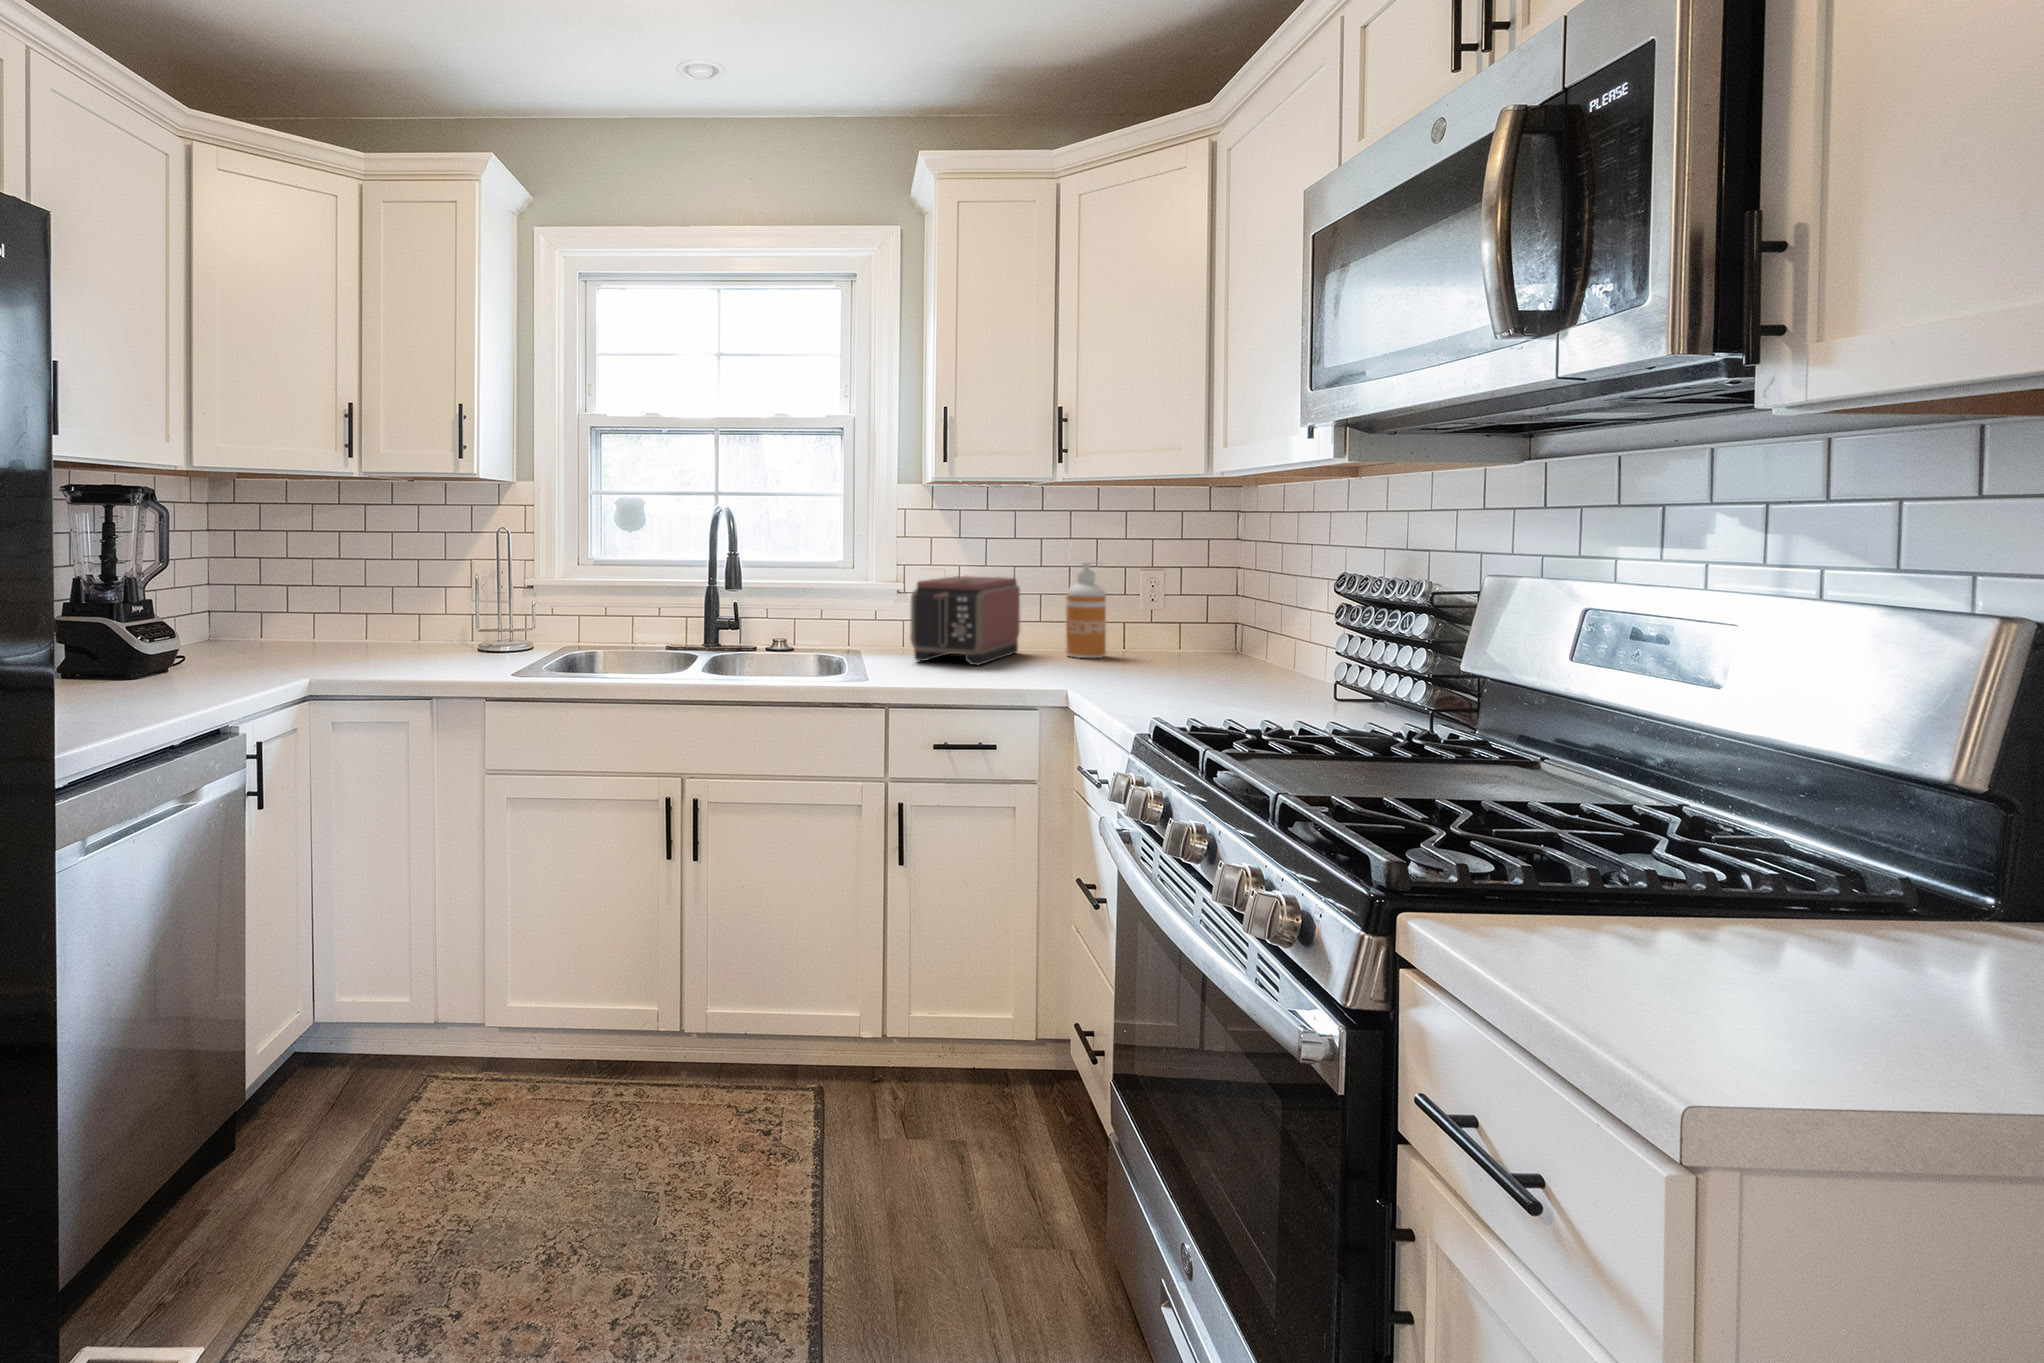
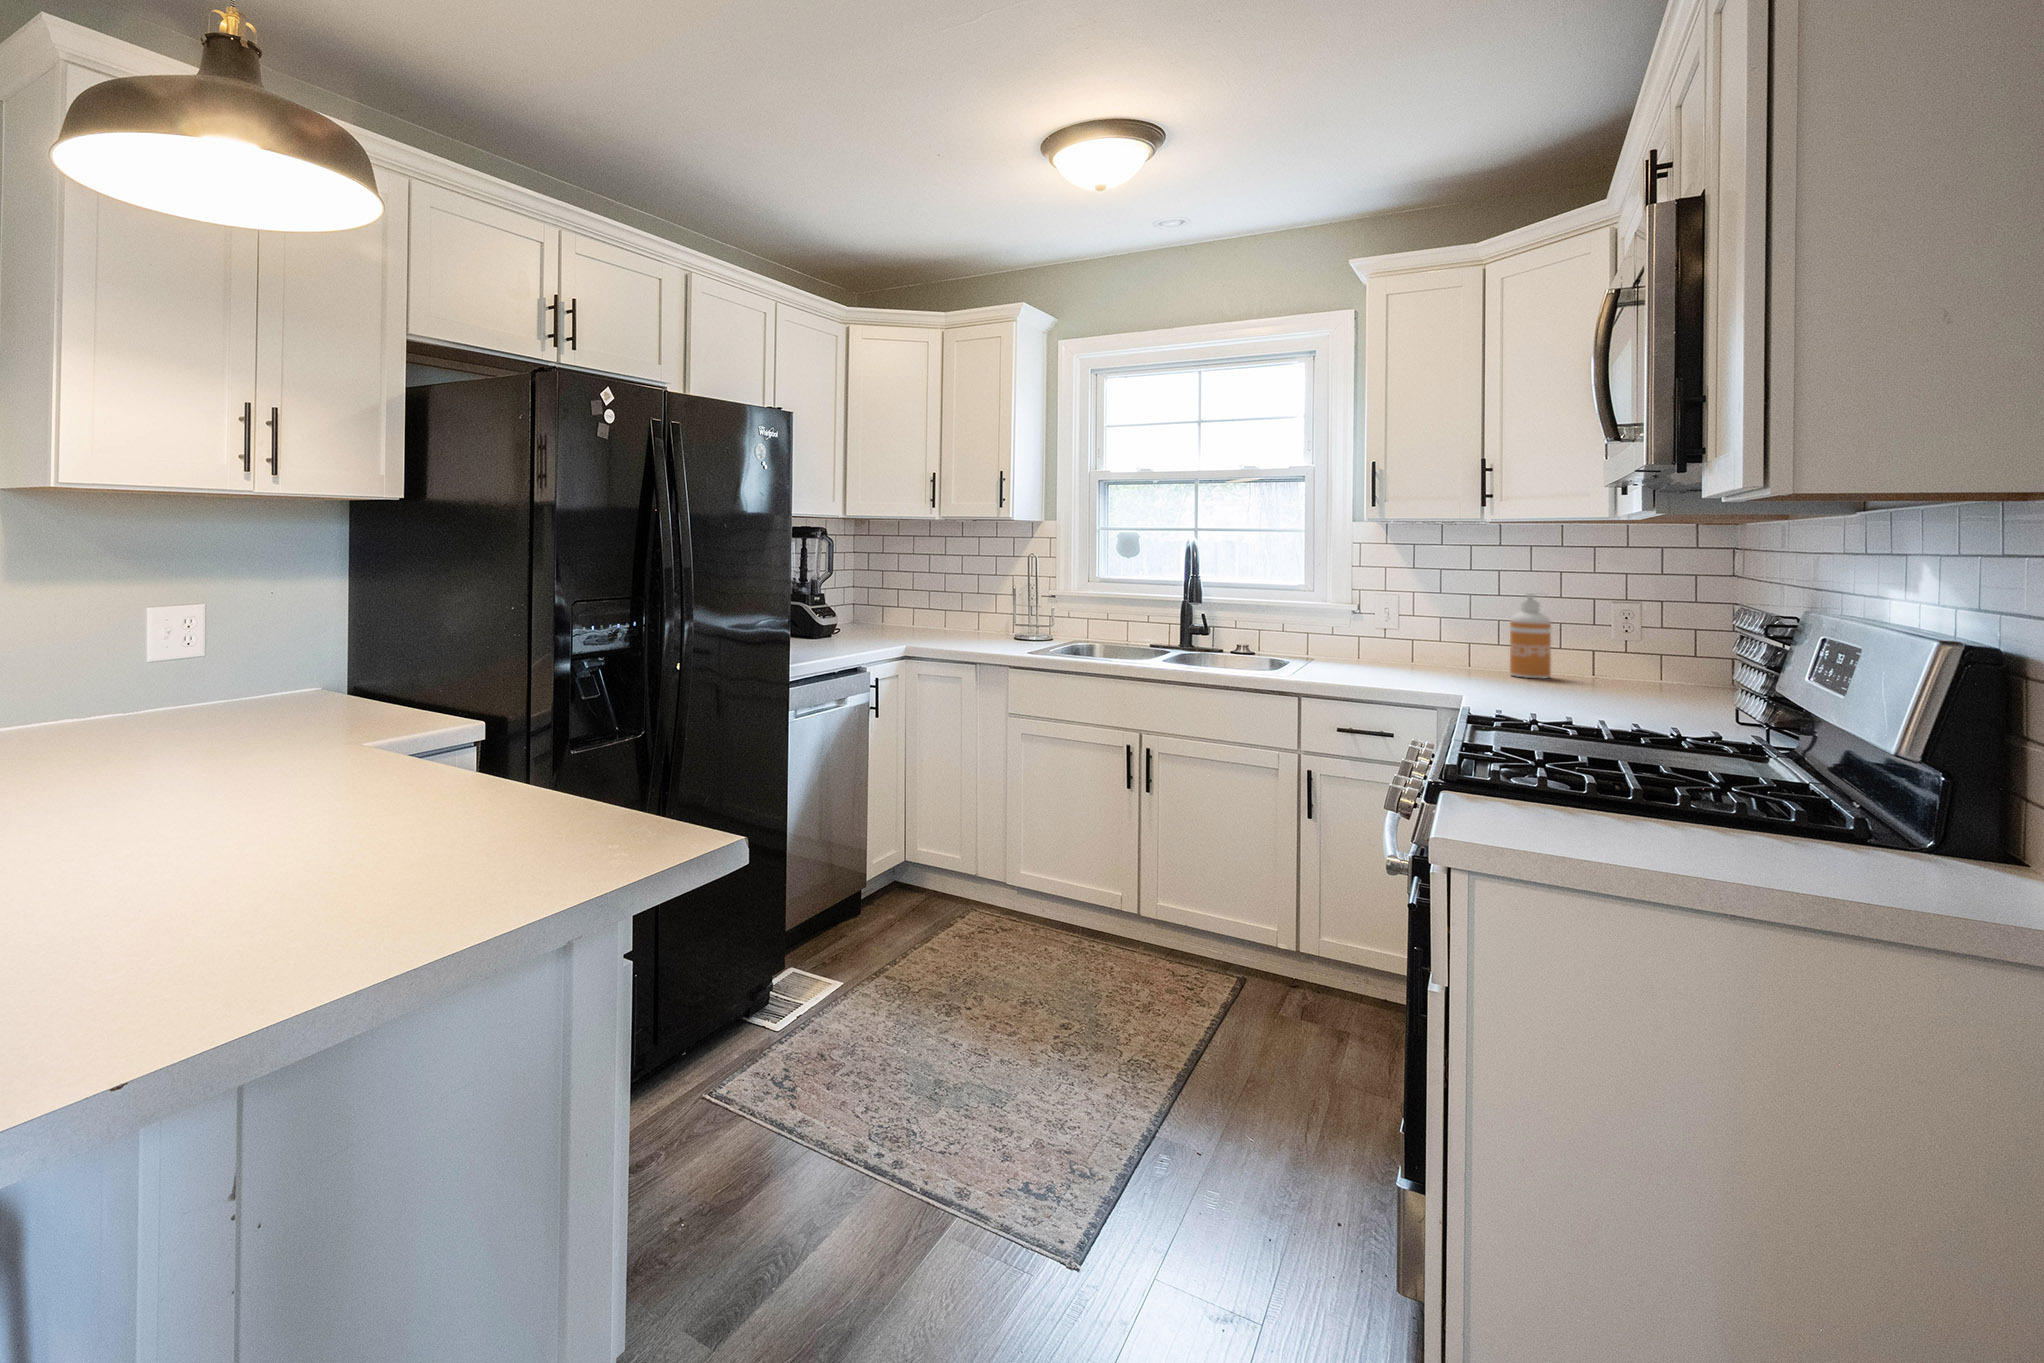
toaster: present [910,576,1020,665] -> none [1348,601,1466,675]

